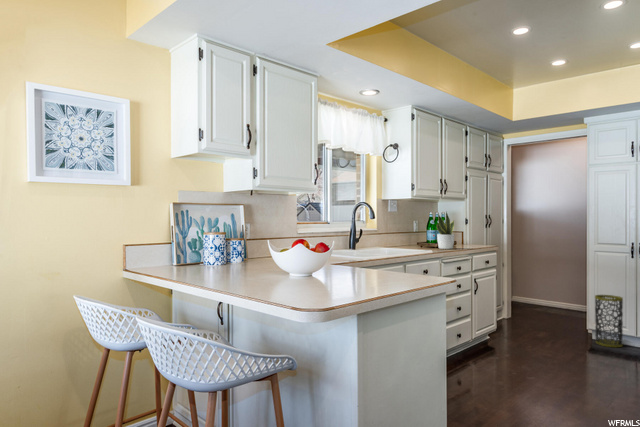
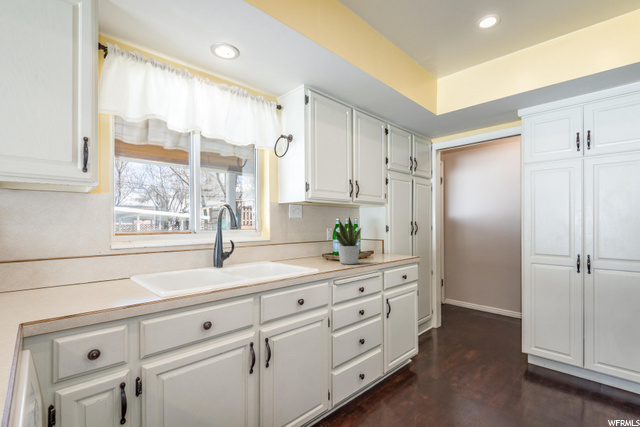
trash can: present [595,295,623,347] -> none [535,317,572,387]

